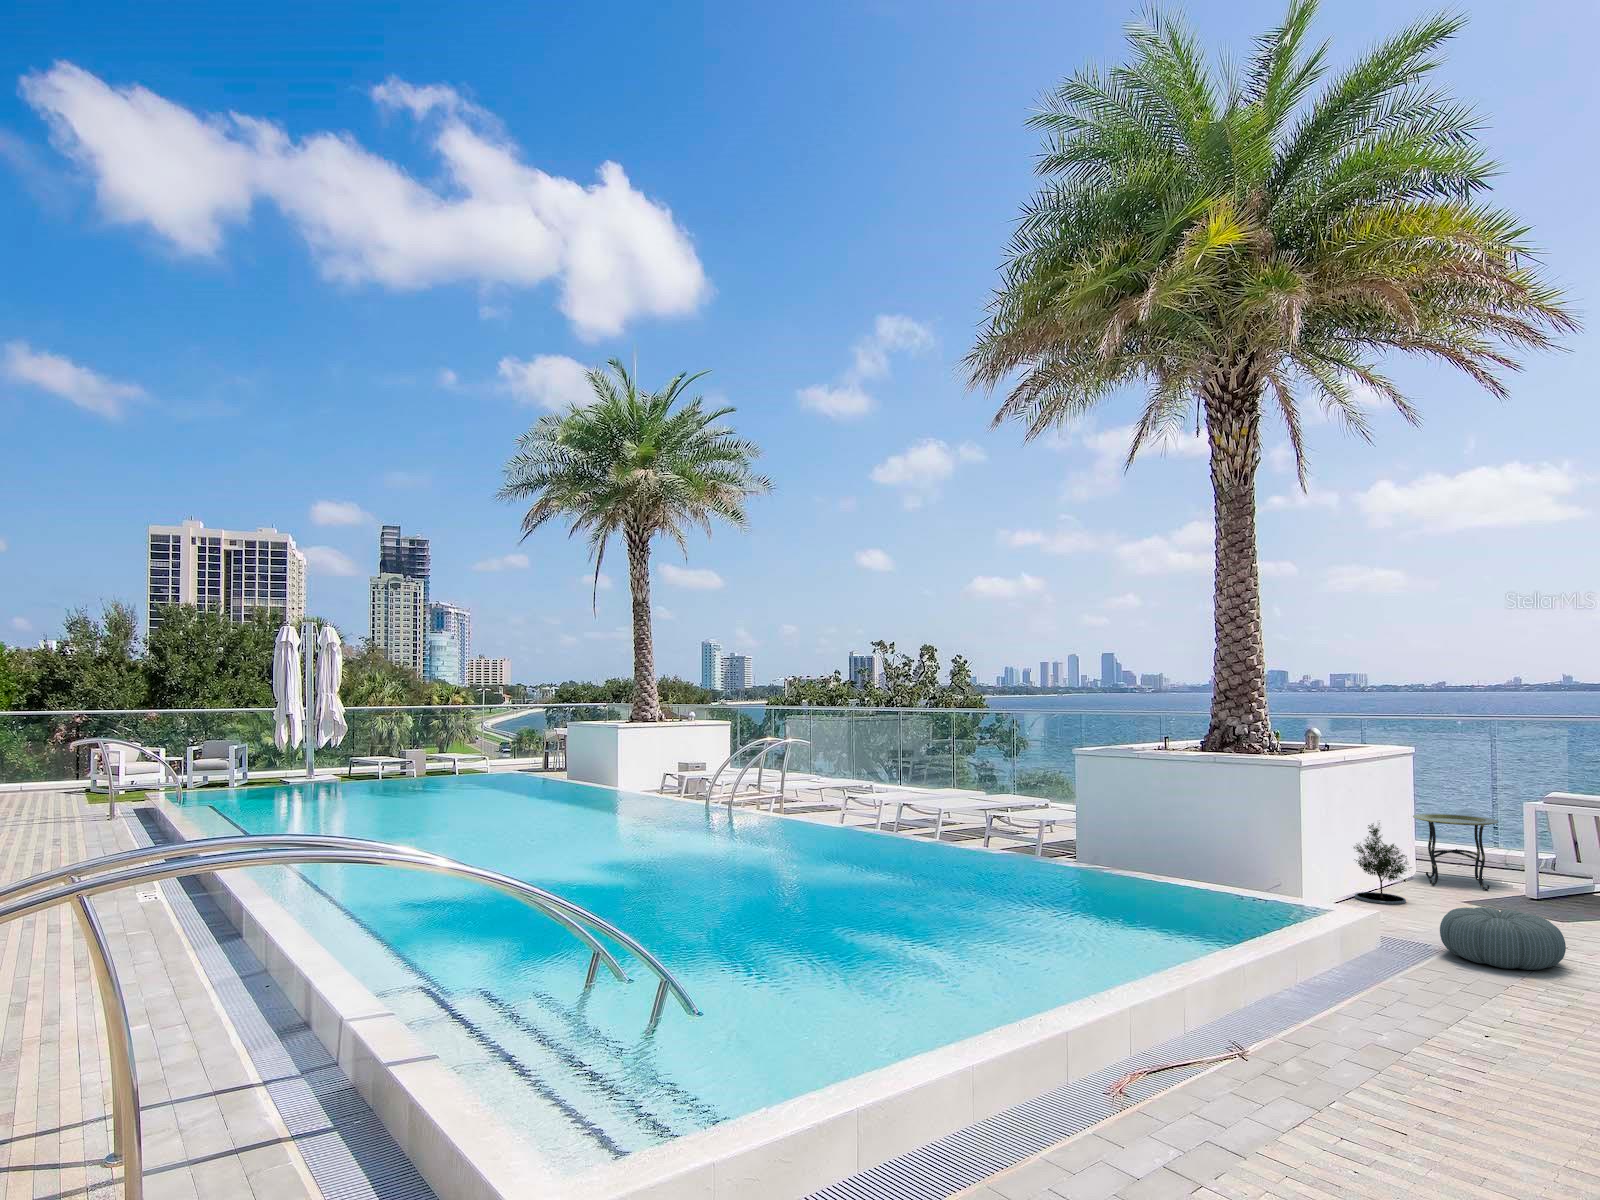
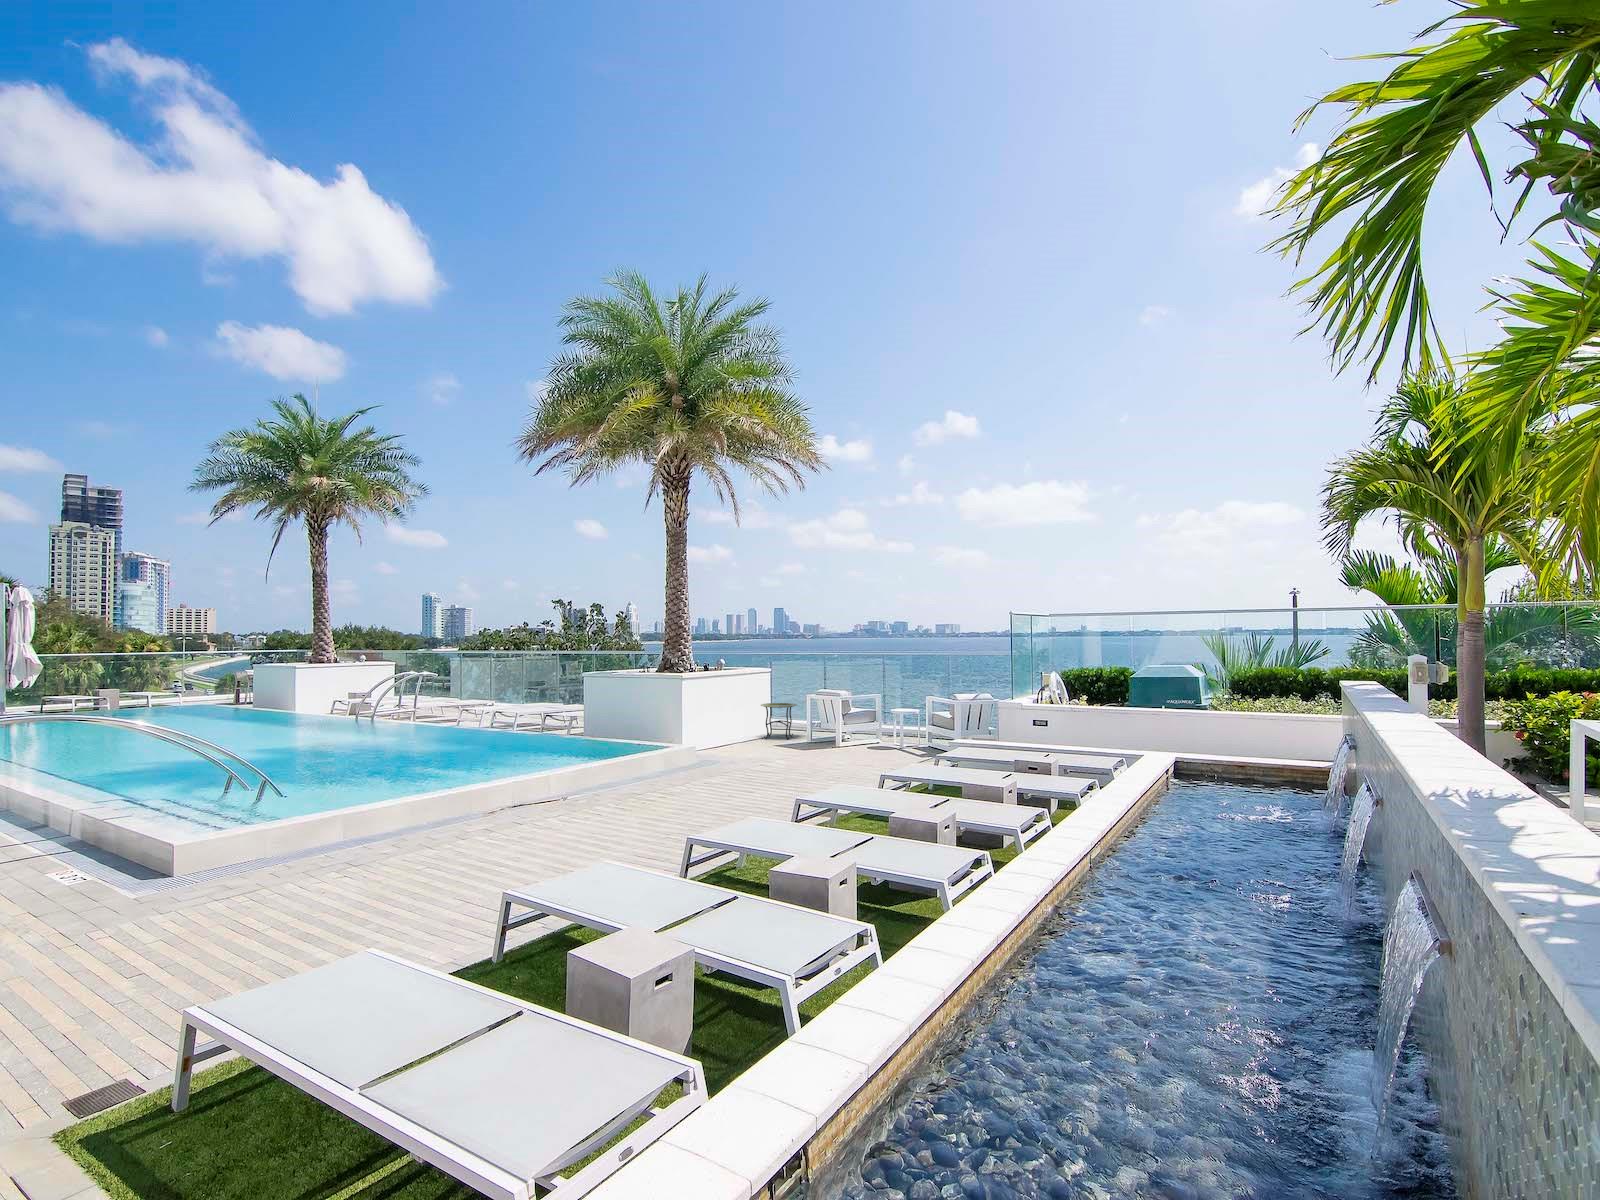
potted tree: present [1354,823,1411,904] -> none [718,705,744,748]
pouf: present [1440,907,1566,970] -> none [722,742,770,768]

